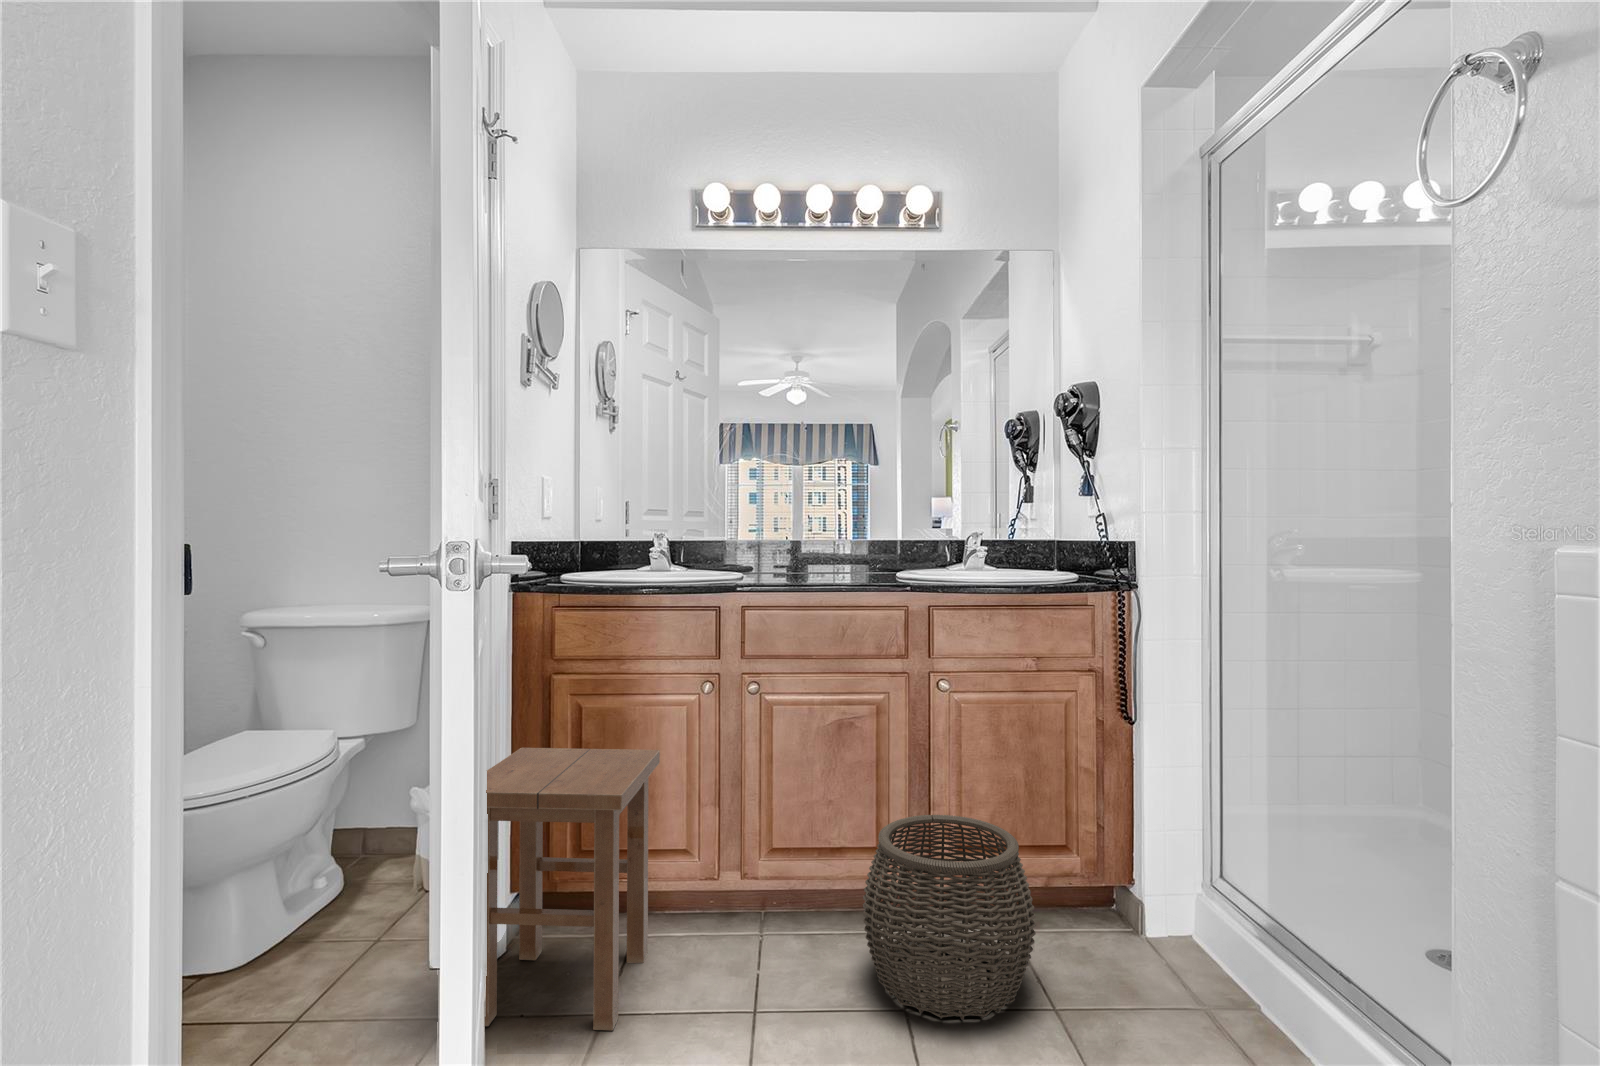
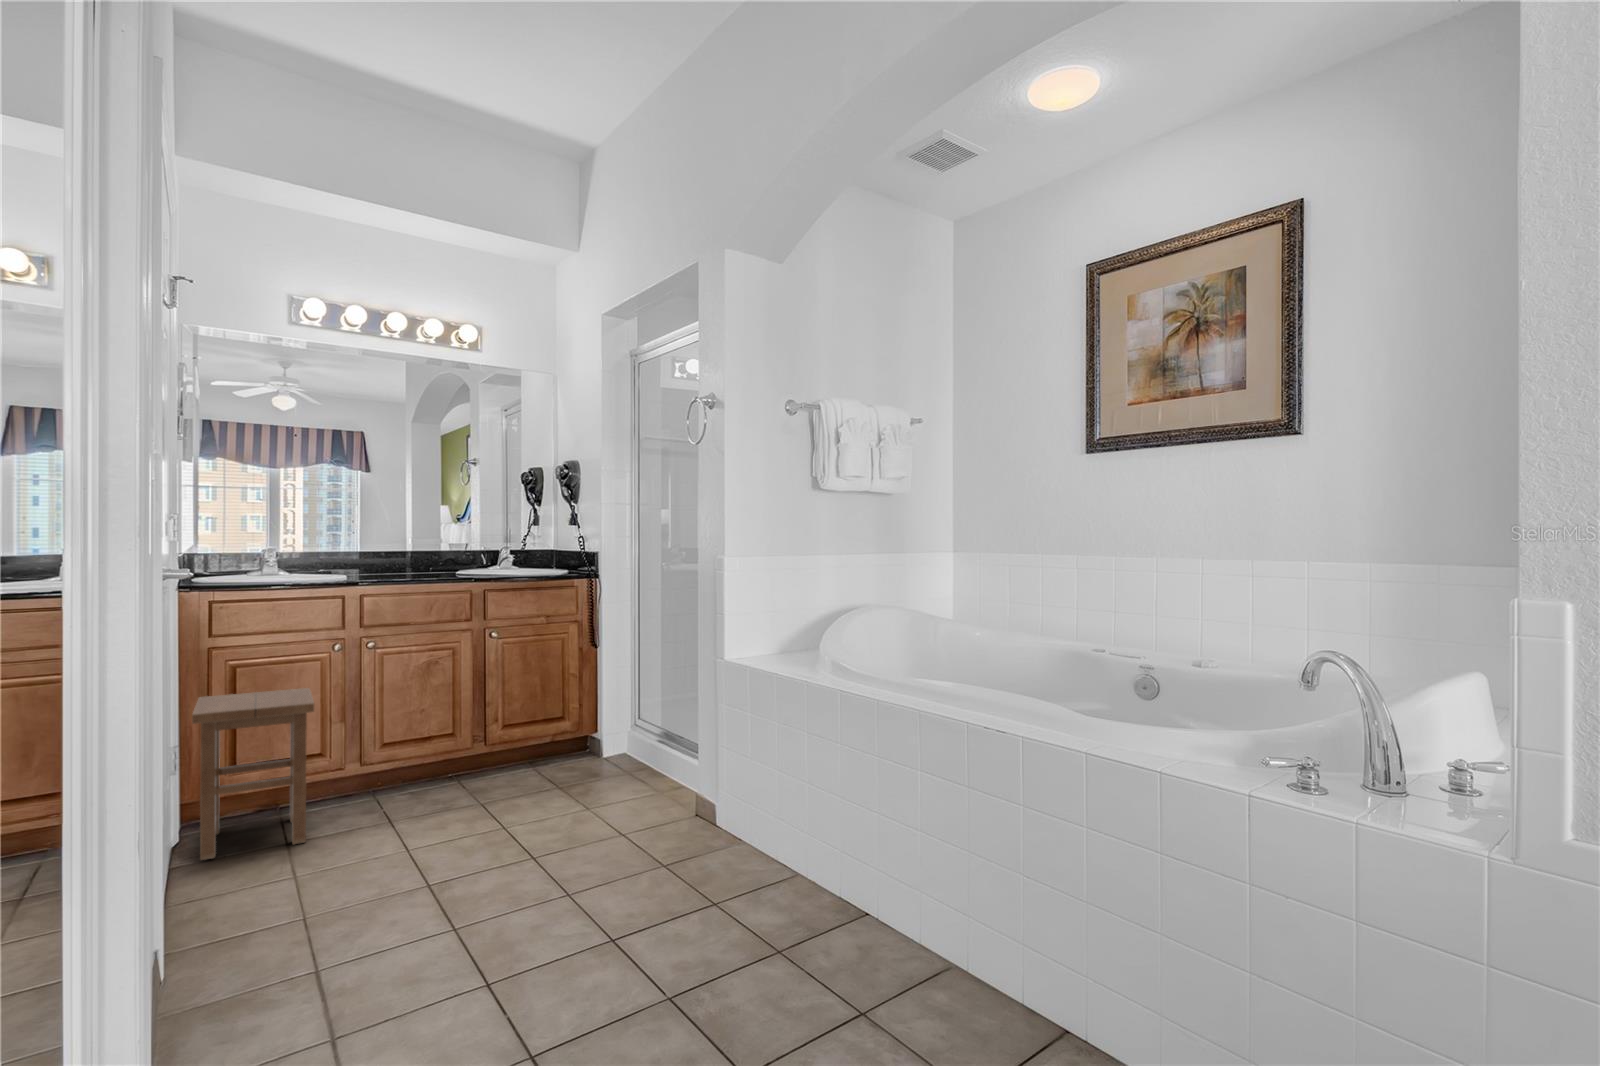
woven basket: present [863,815,1036,1020] -> none [452,706,549,801]

